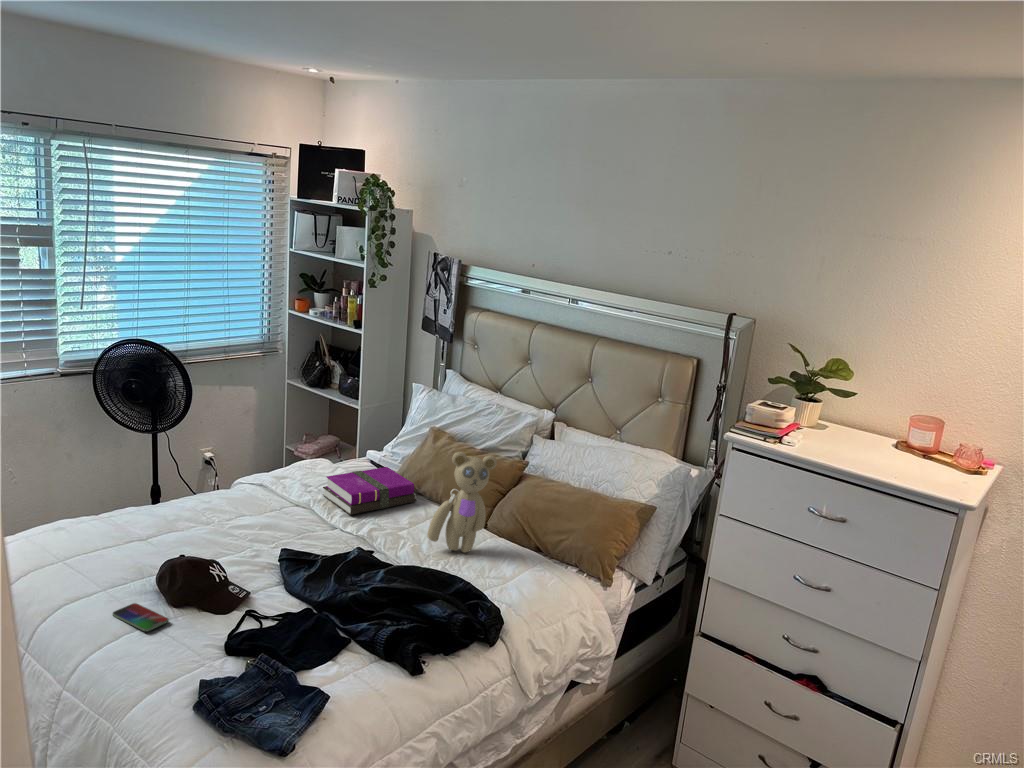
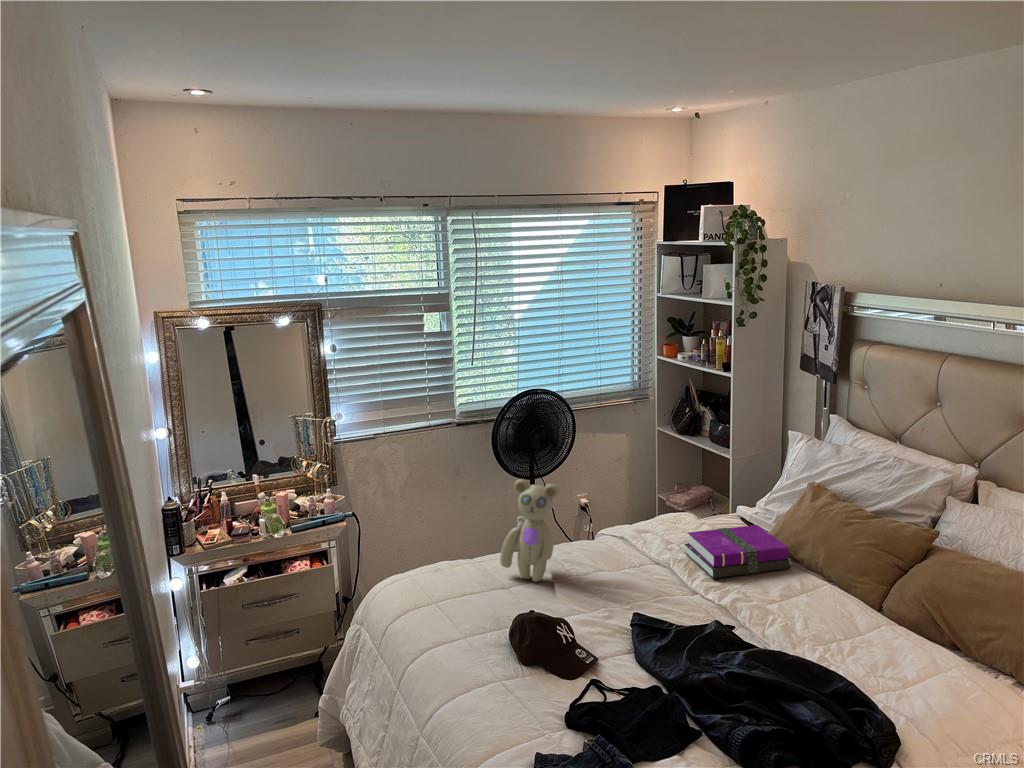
teddy bear: present [427,452,497,553] -> present [500,479,559,582]
smartphone: present [113,603,168,631] -> none [465,655,514,688]

